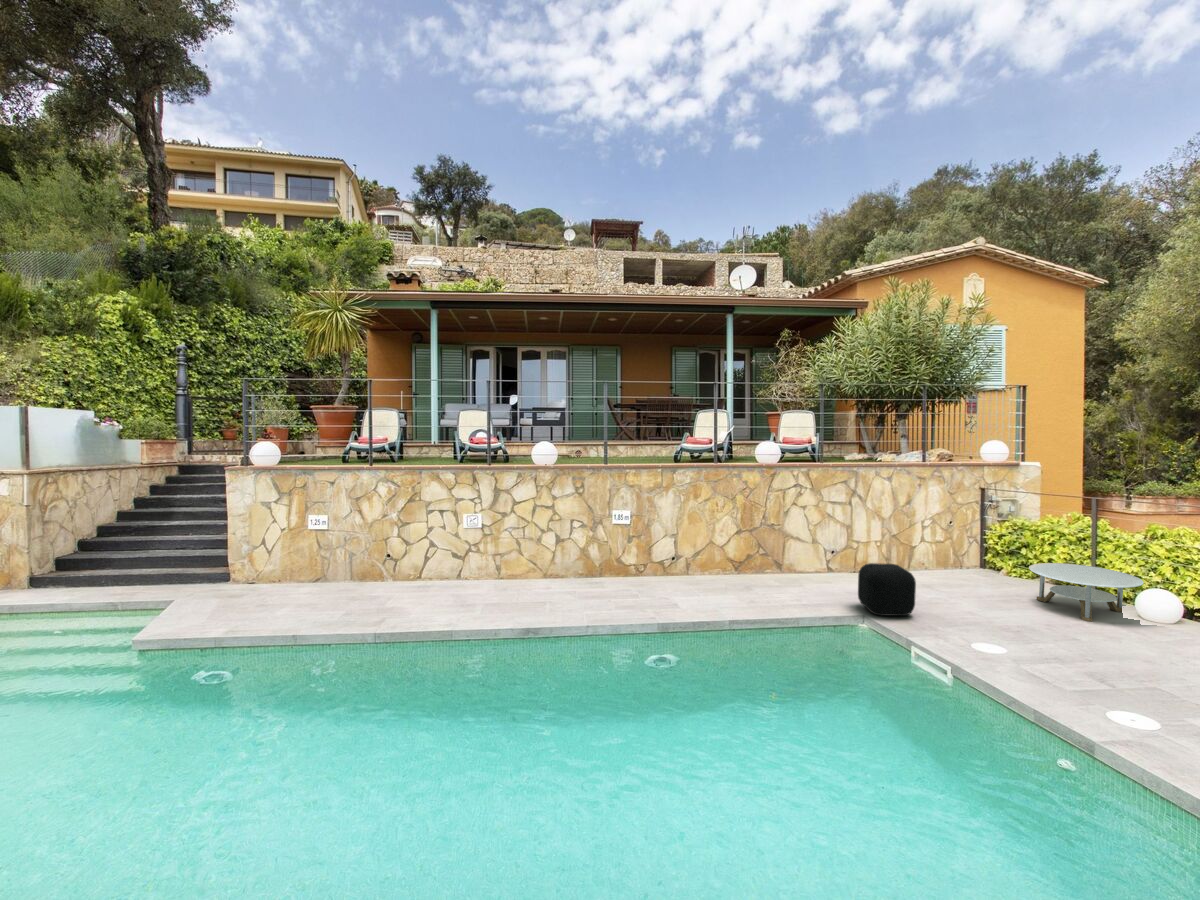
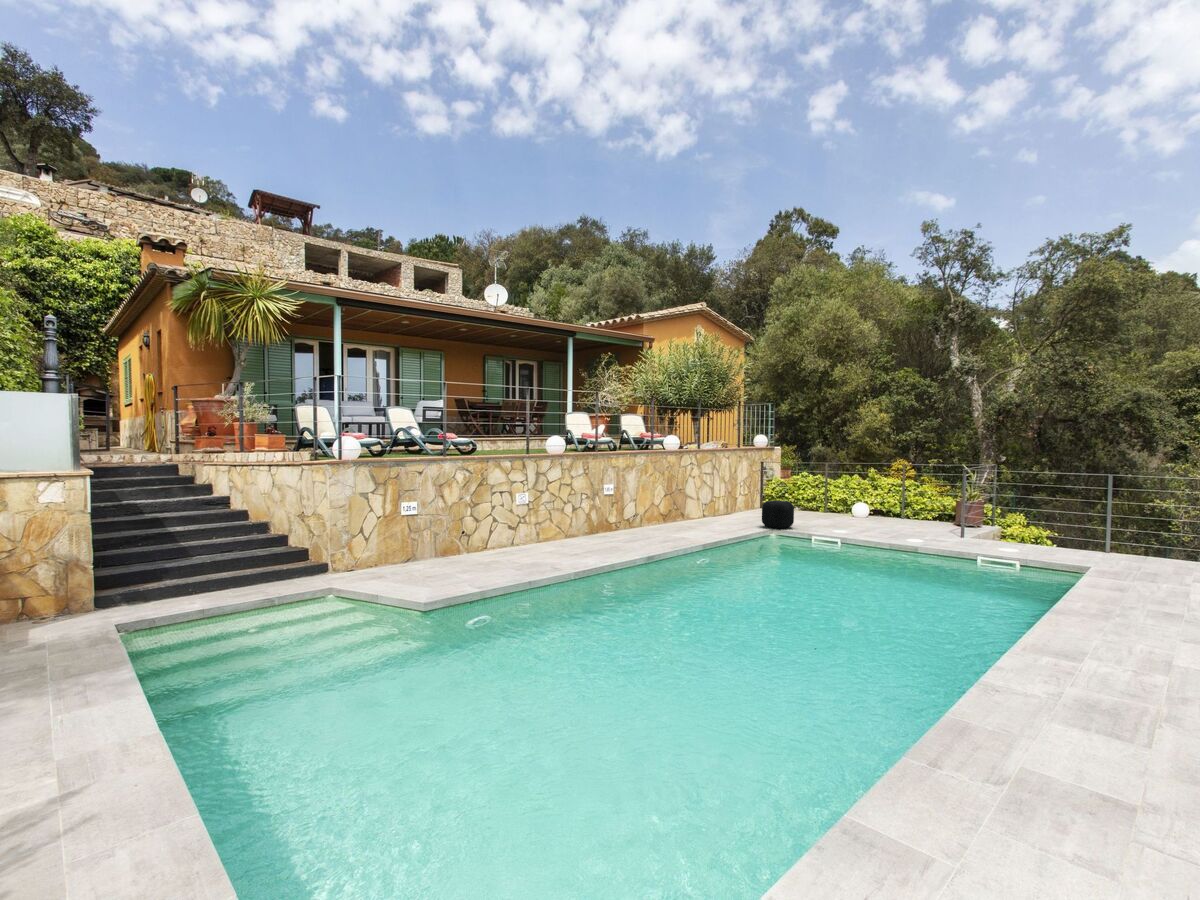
round table: present [1029,563,1143,622] -> none [809,497,858,521]

